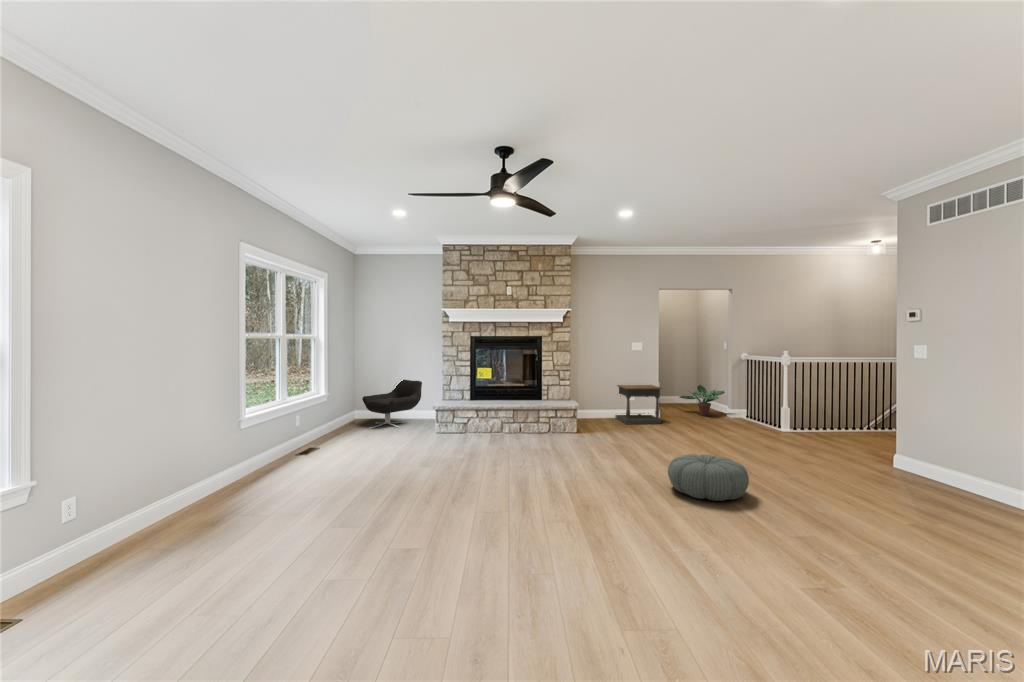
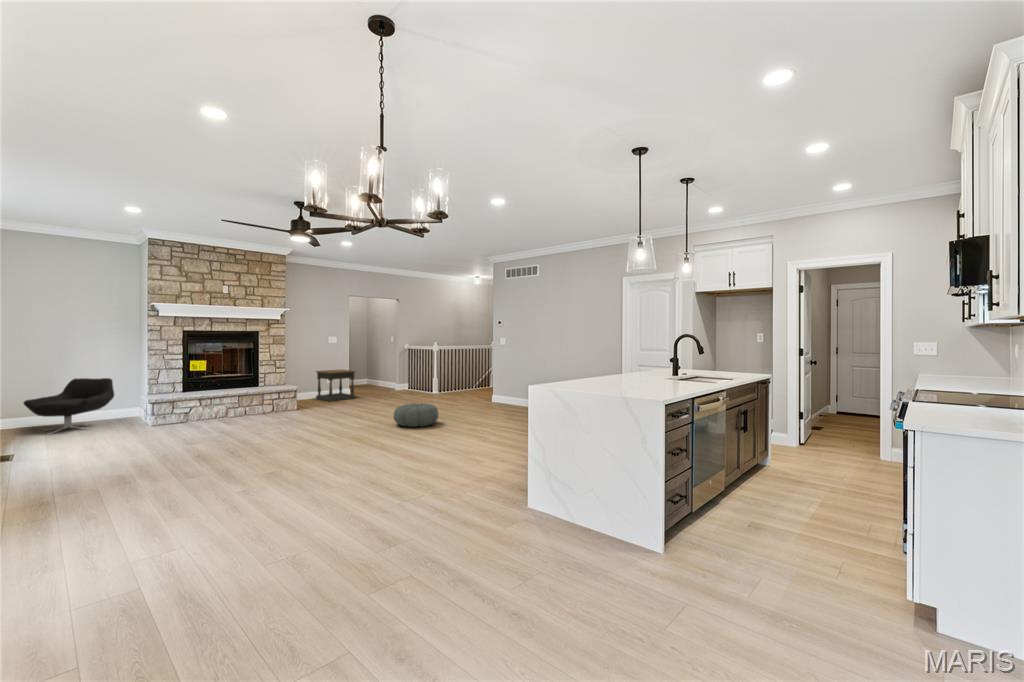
potted plant: present [679,385,725,416] -> none [360,368,394,391]

